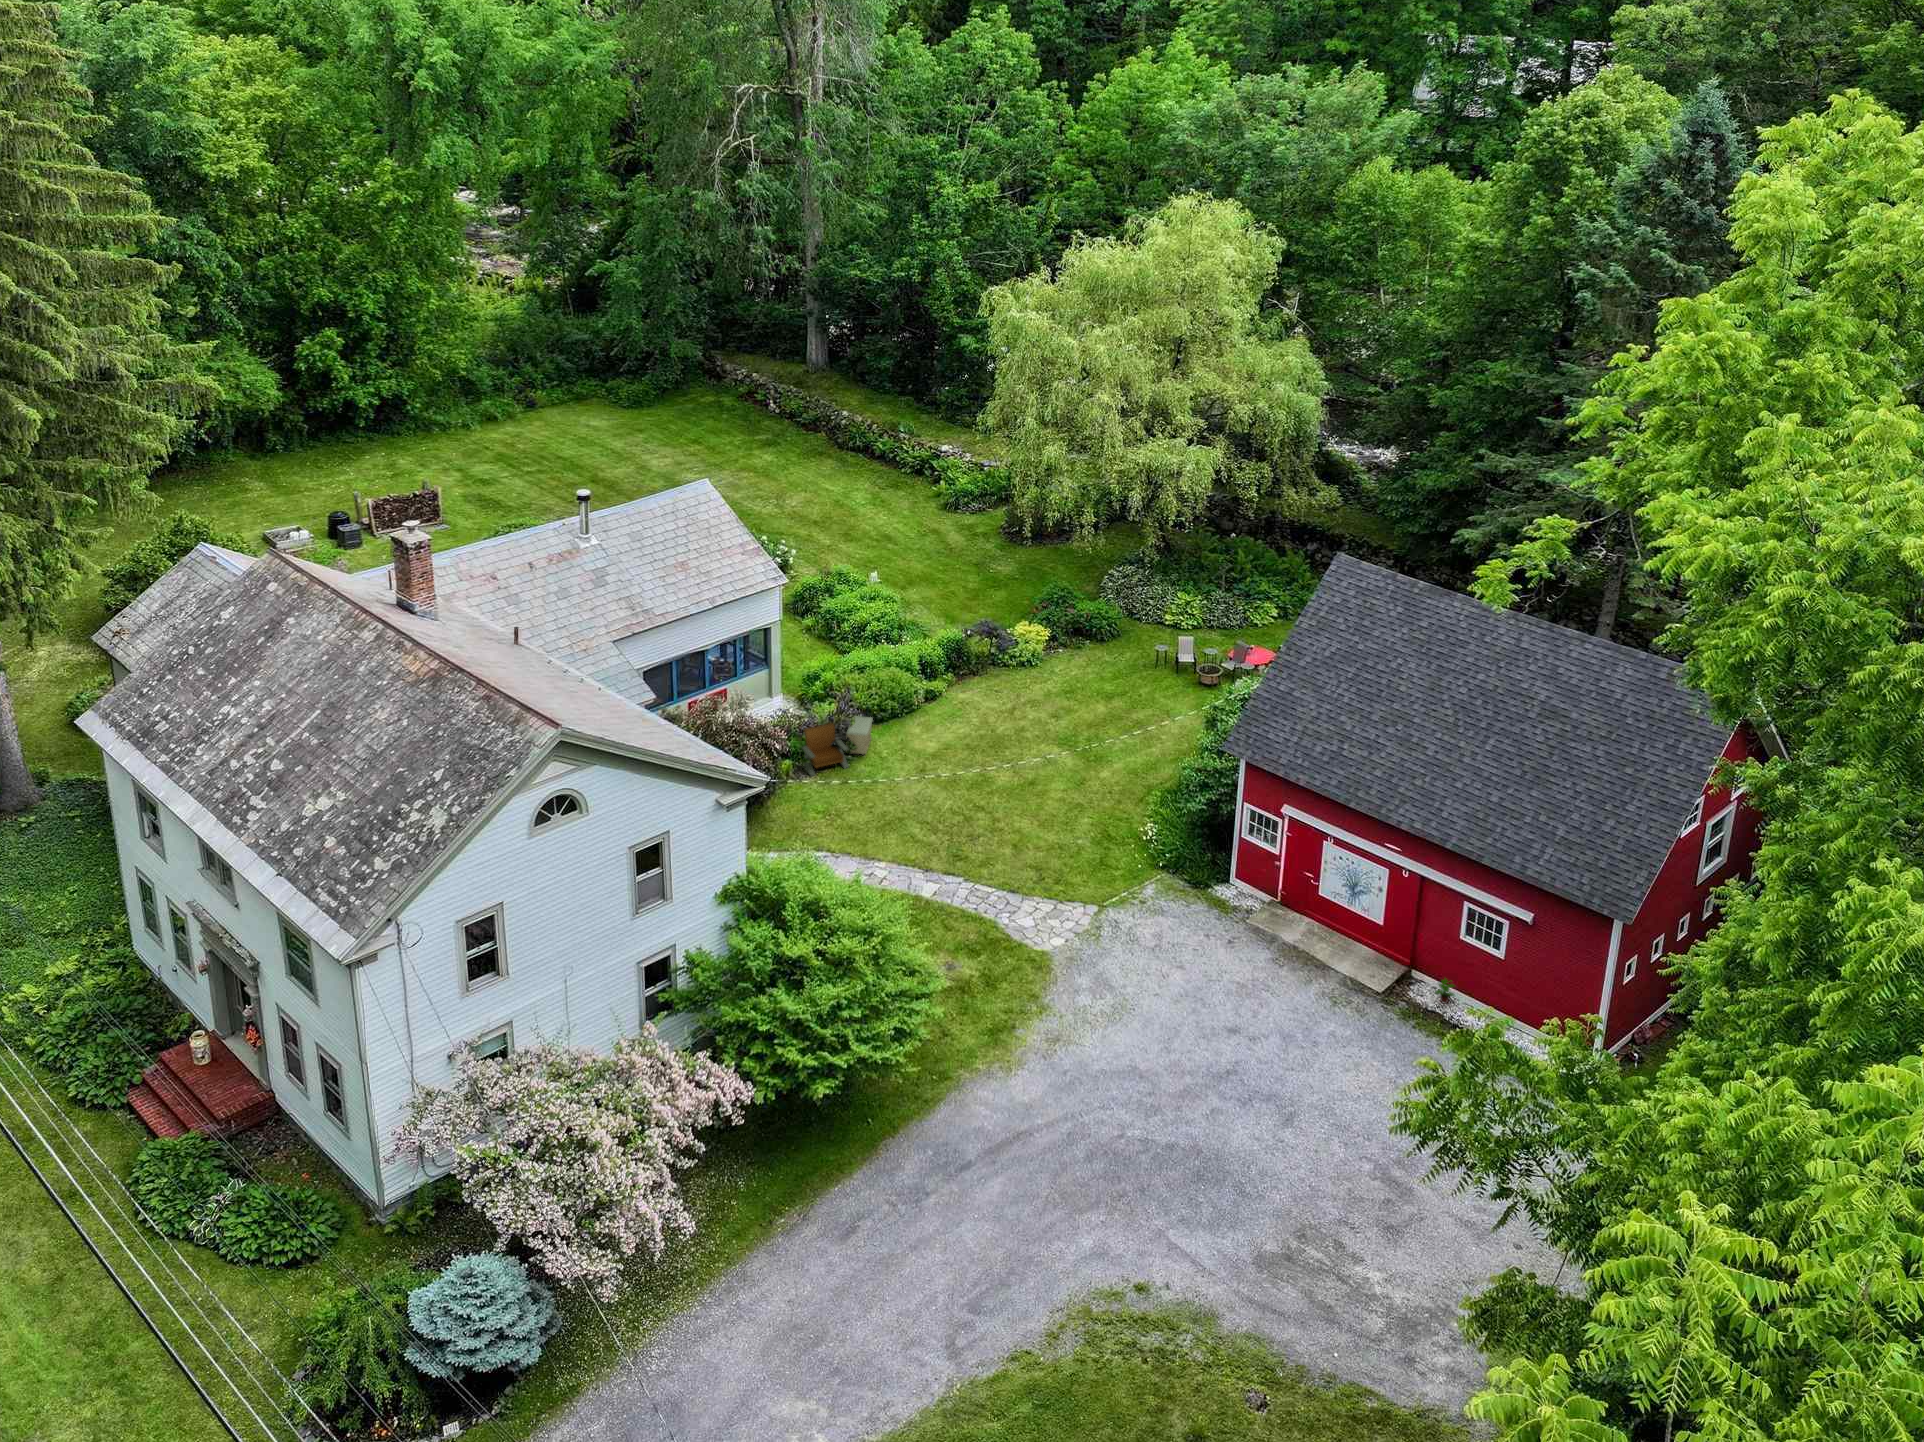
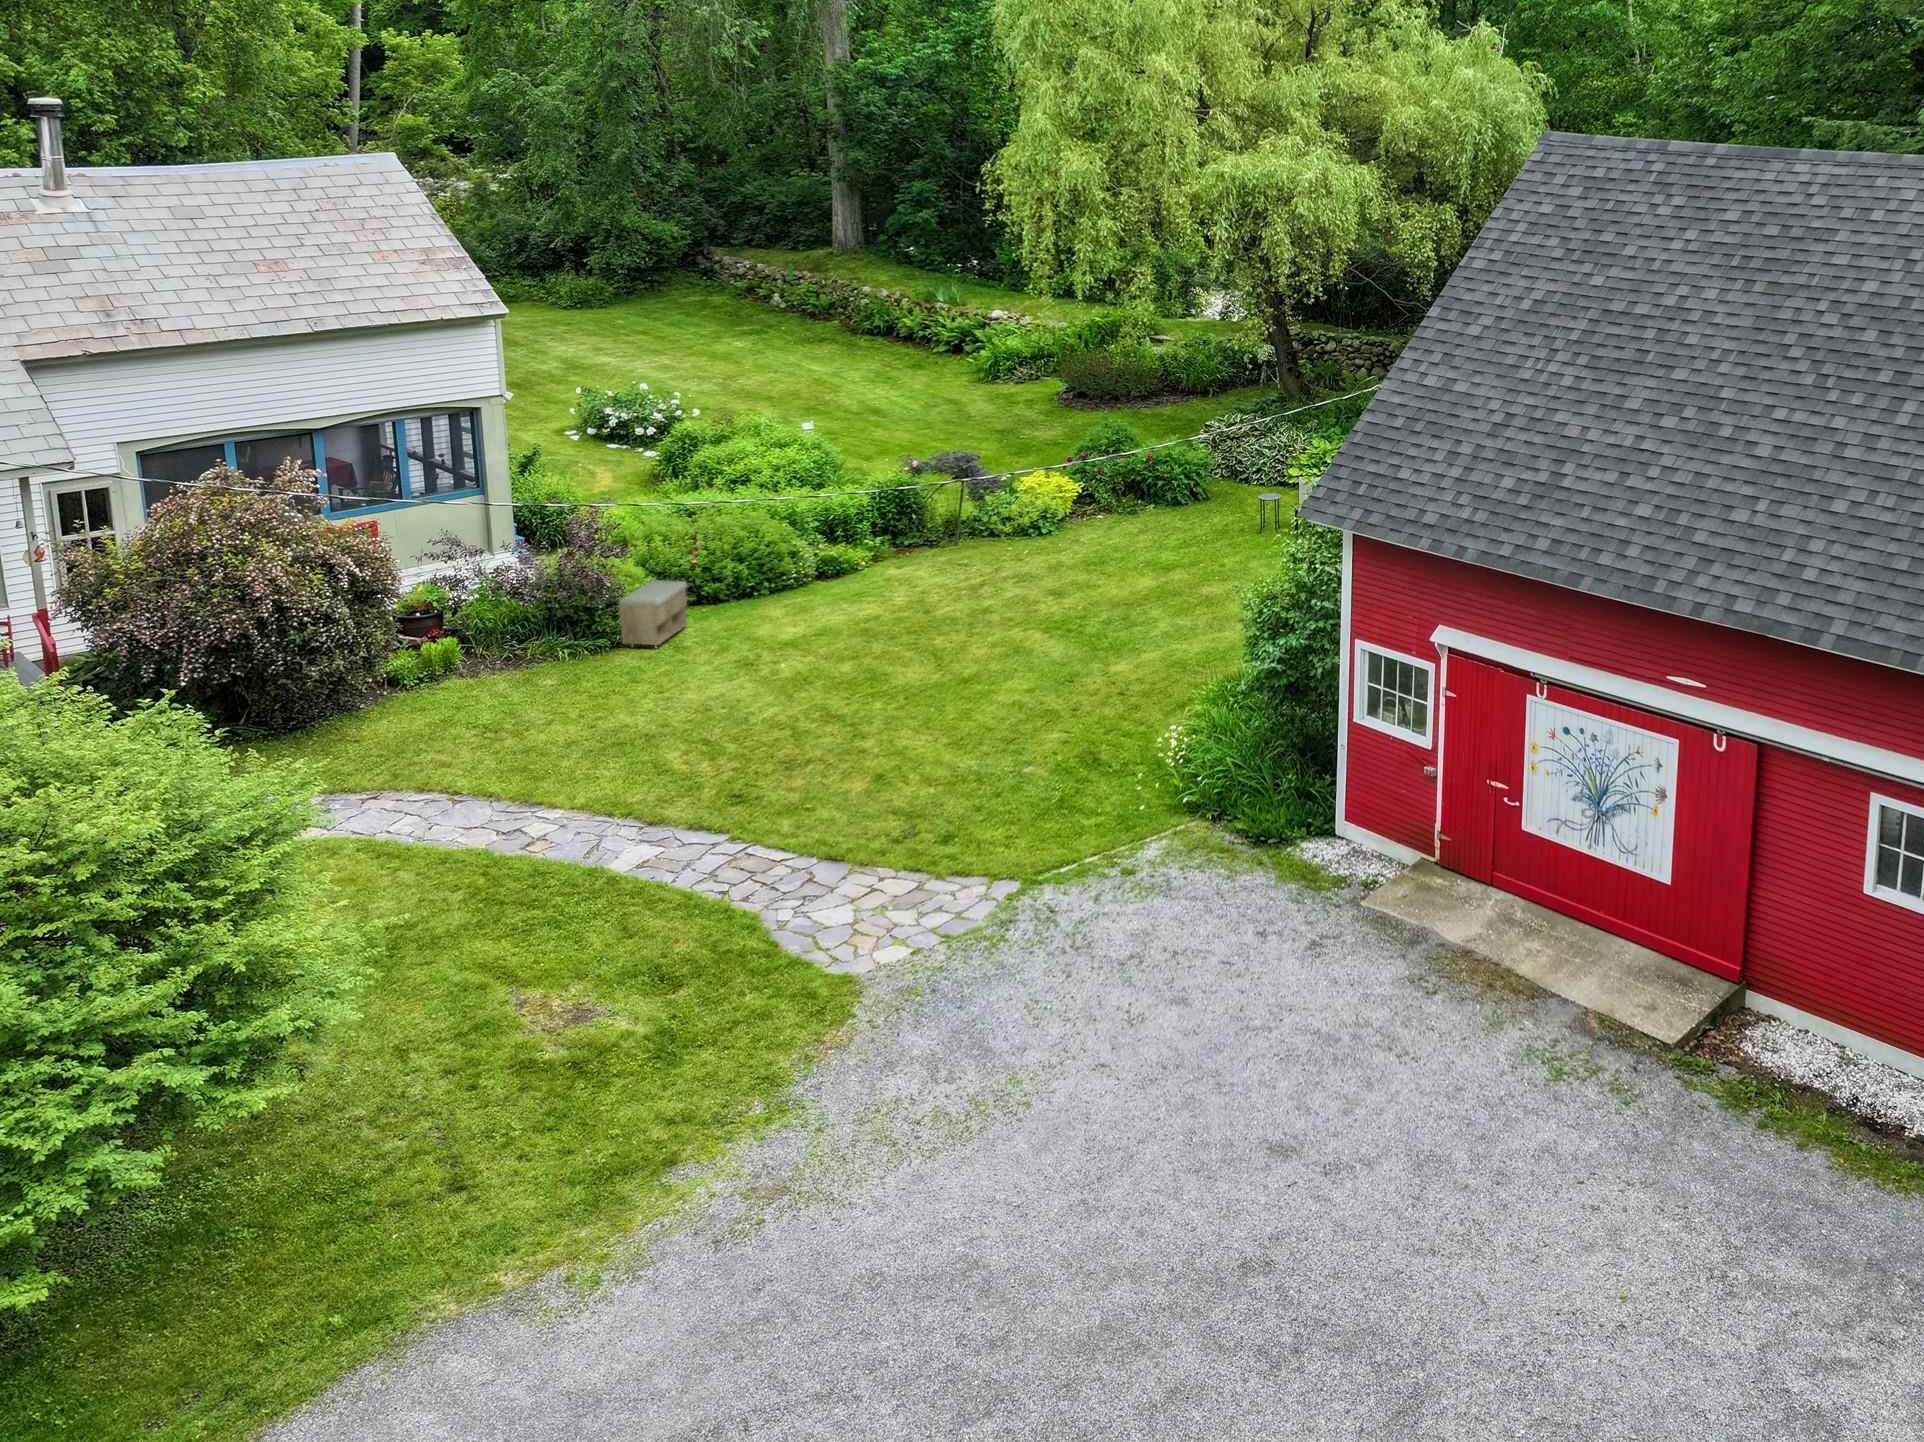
lounge chair: present [802,723,849,776] -> none [514,581,613,679]
potted plant: present [1435,979,1454,1004] -> none [1807,998,1864,1069]

